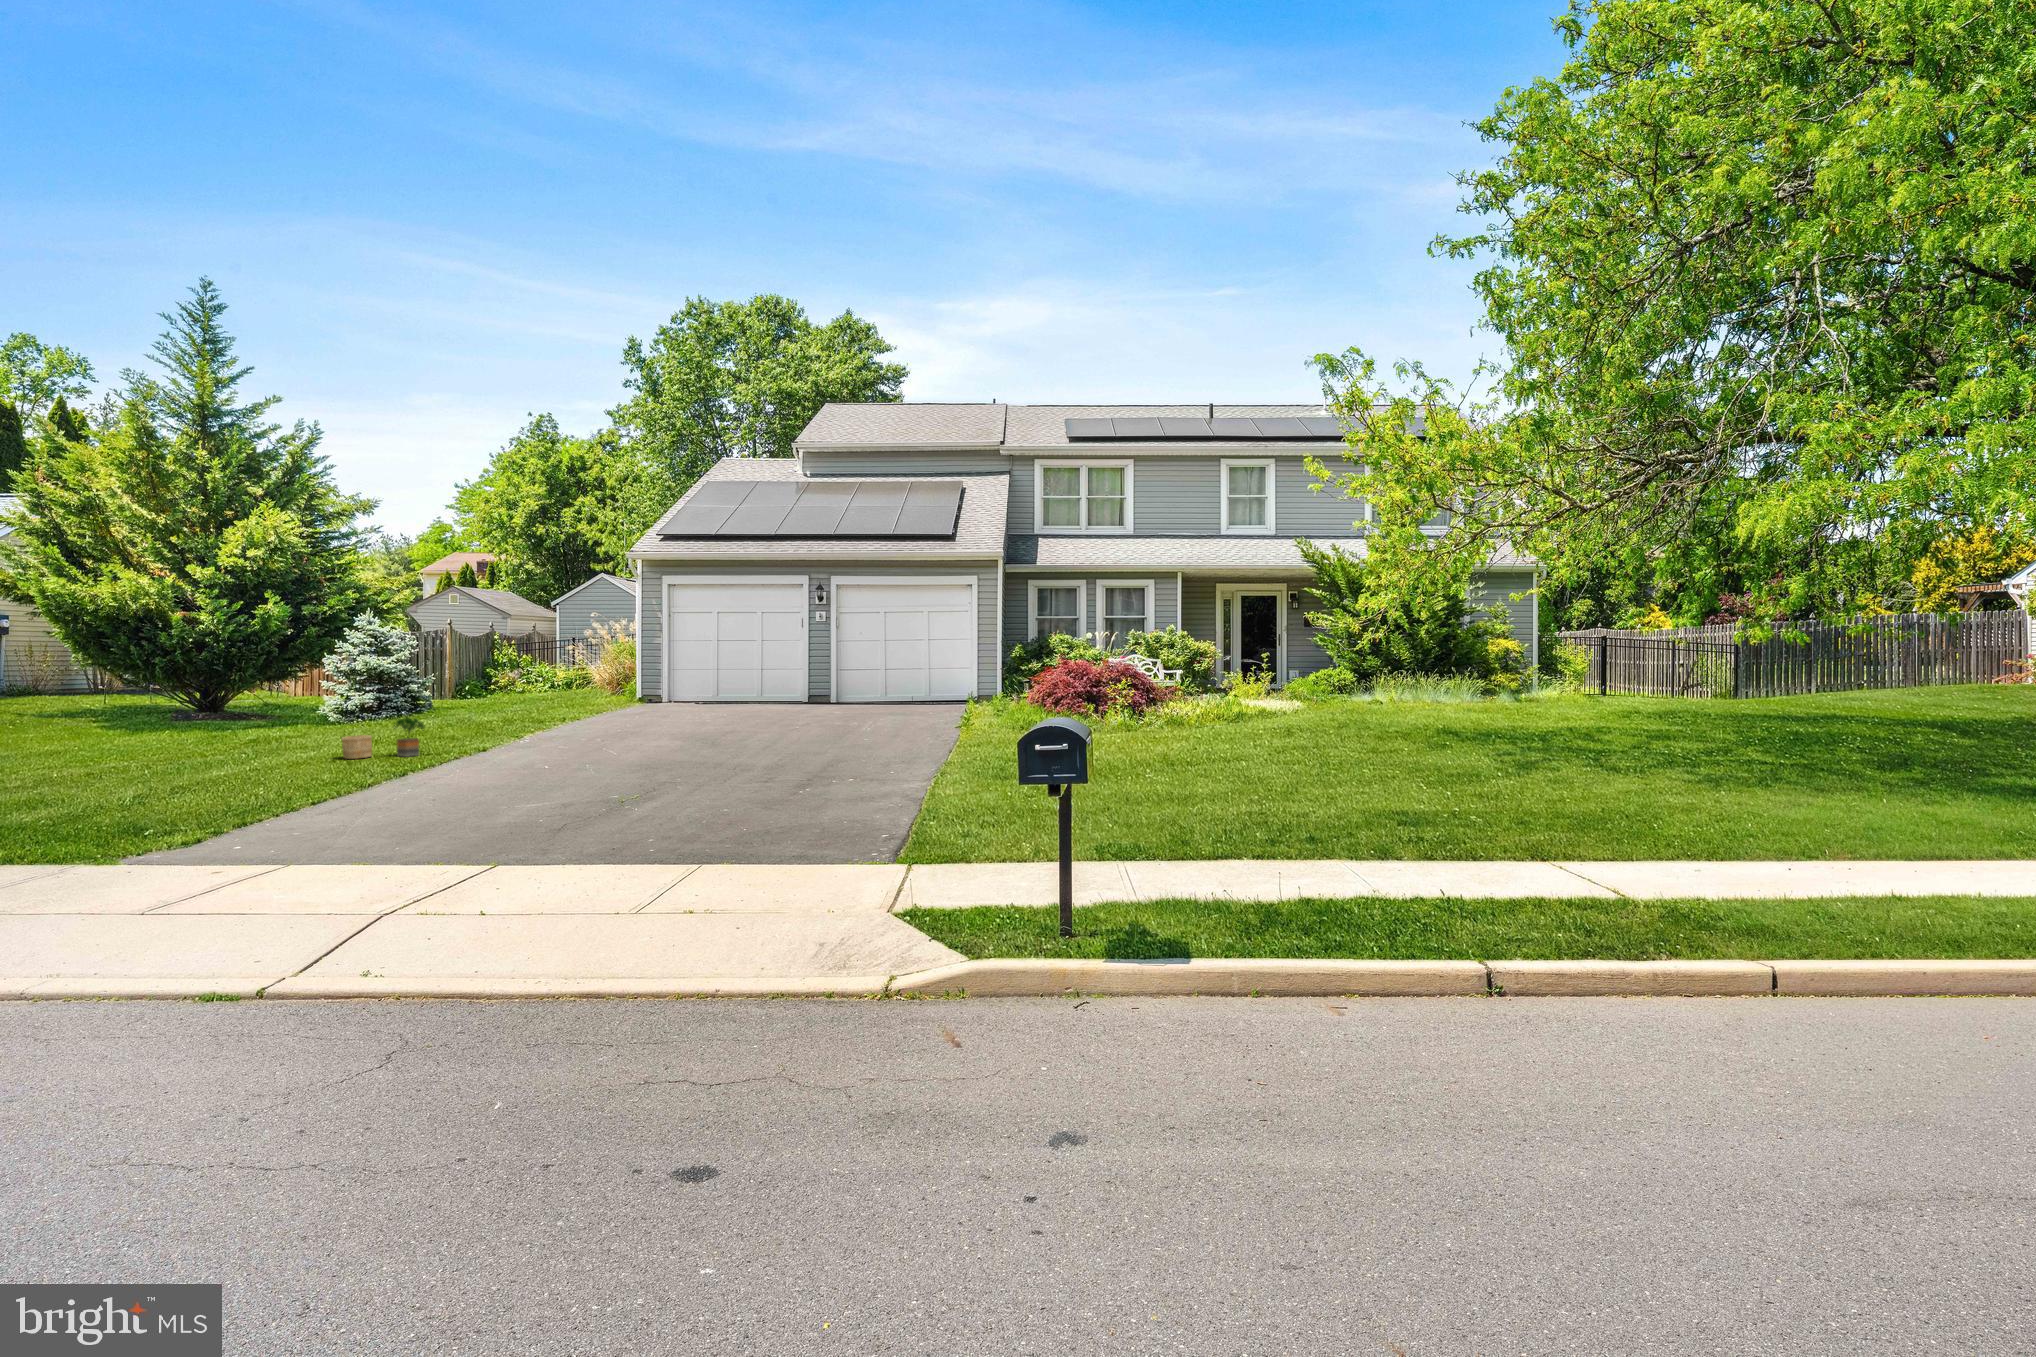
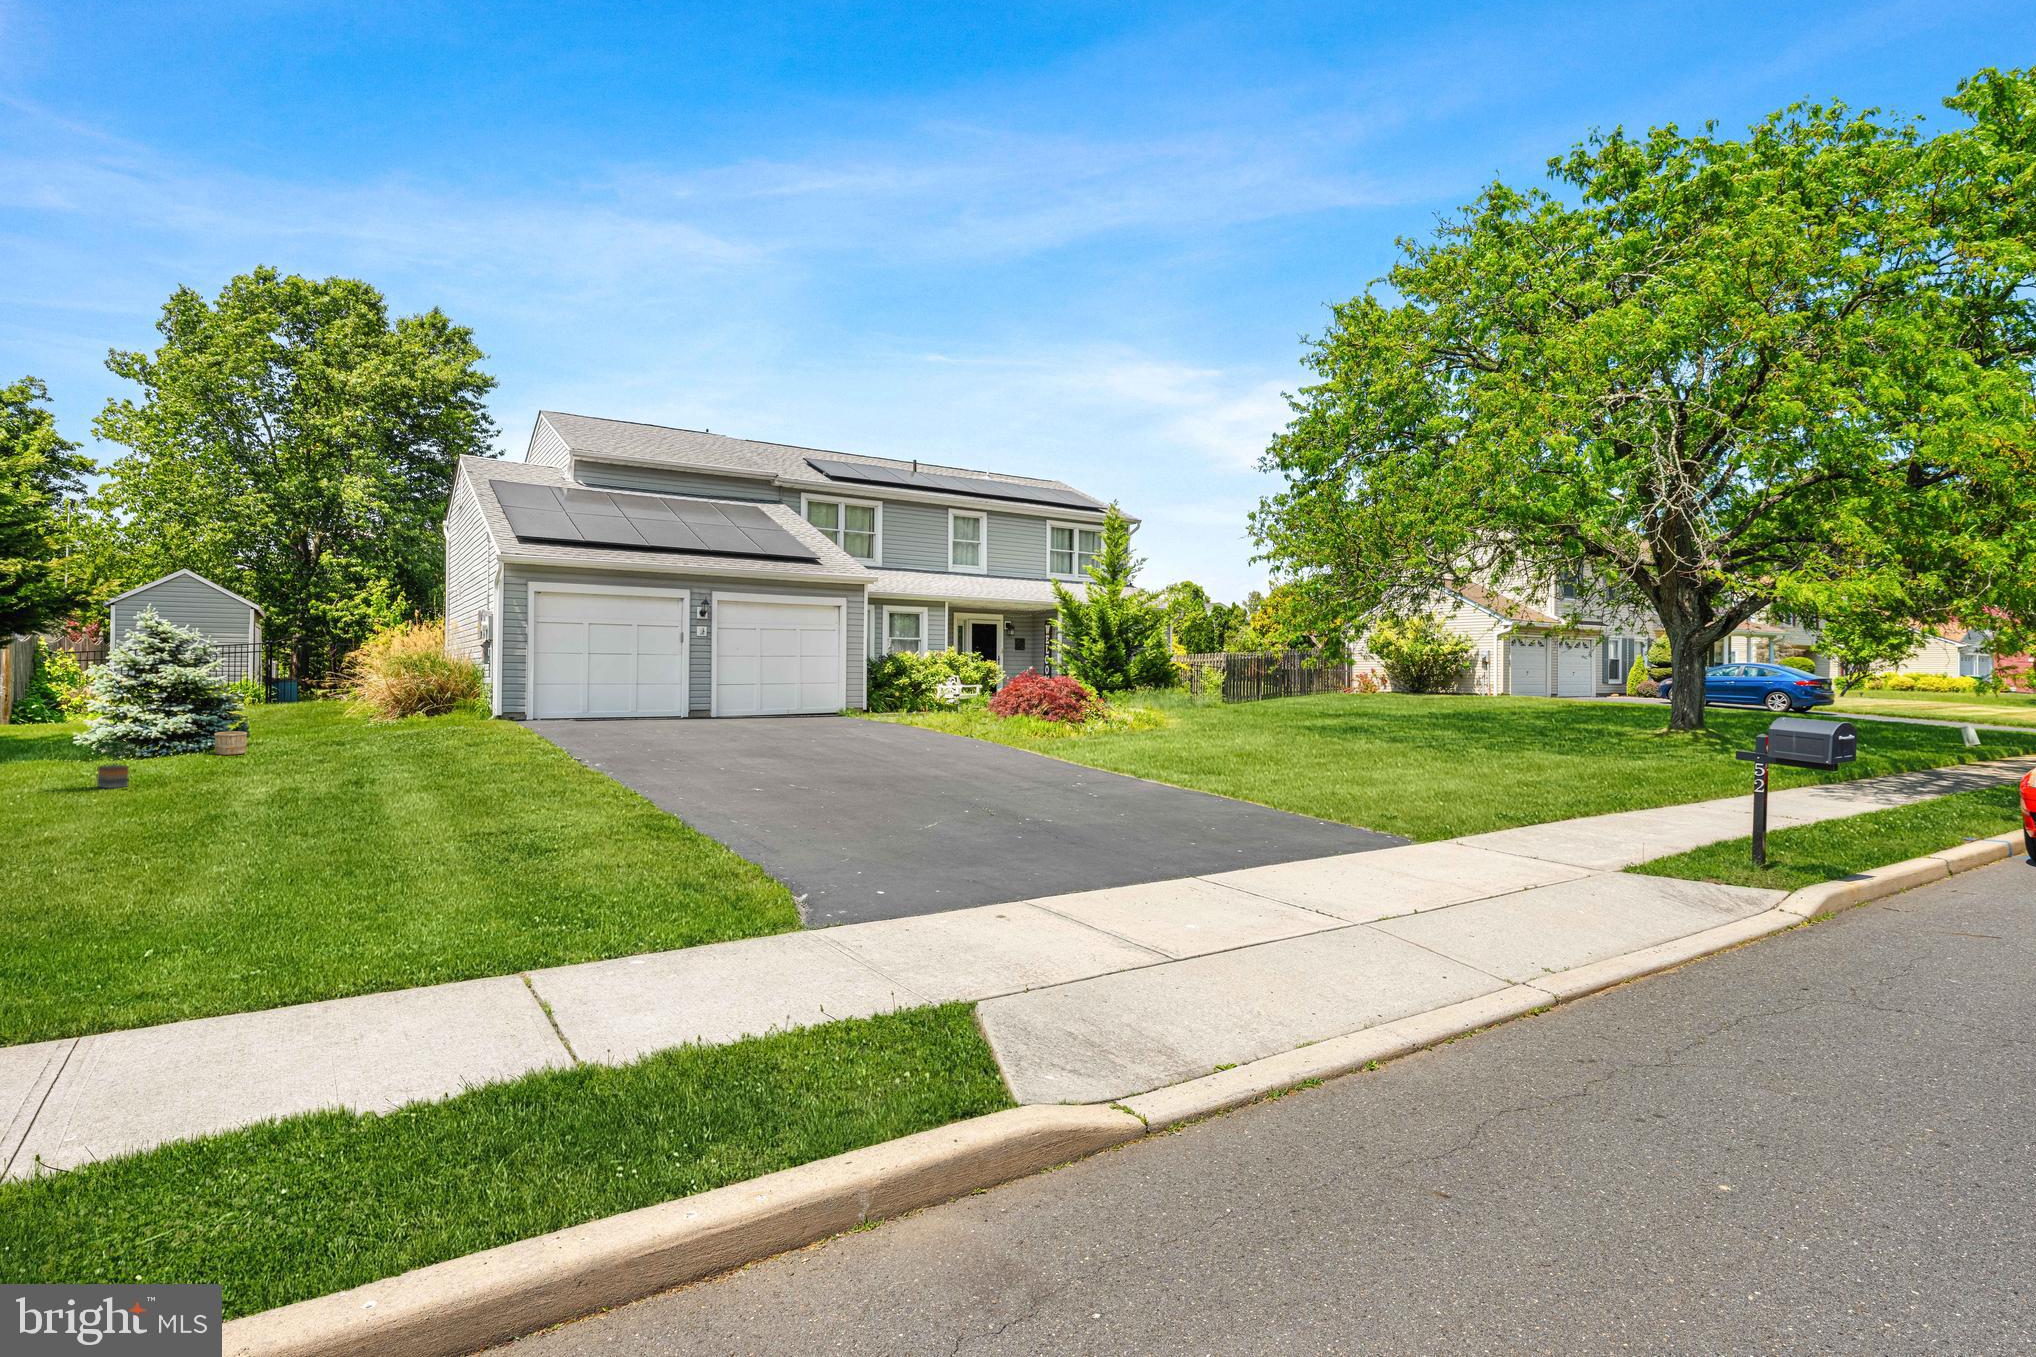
potted tree: present [394,718,425,757] -> present [94,740,137,788]

